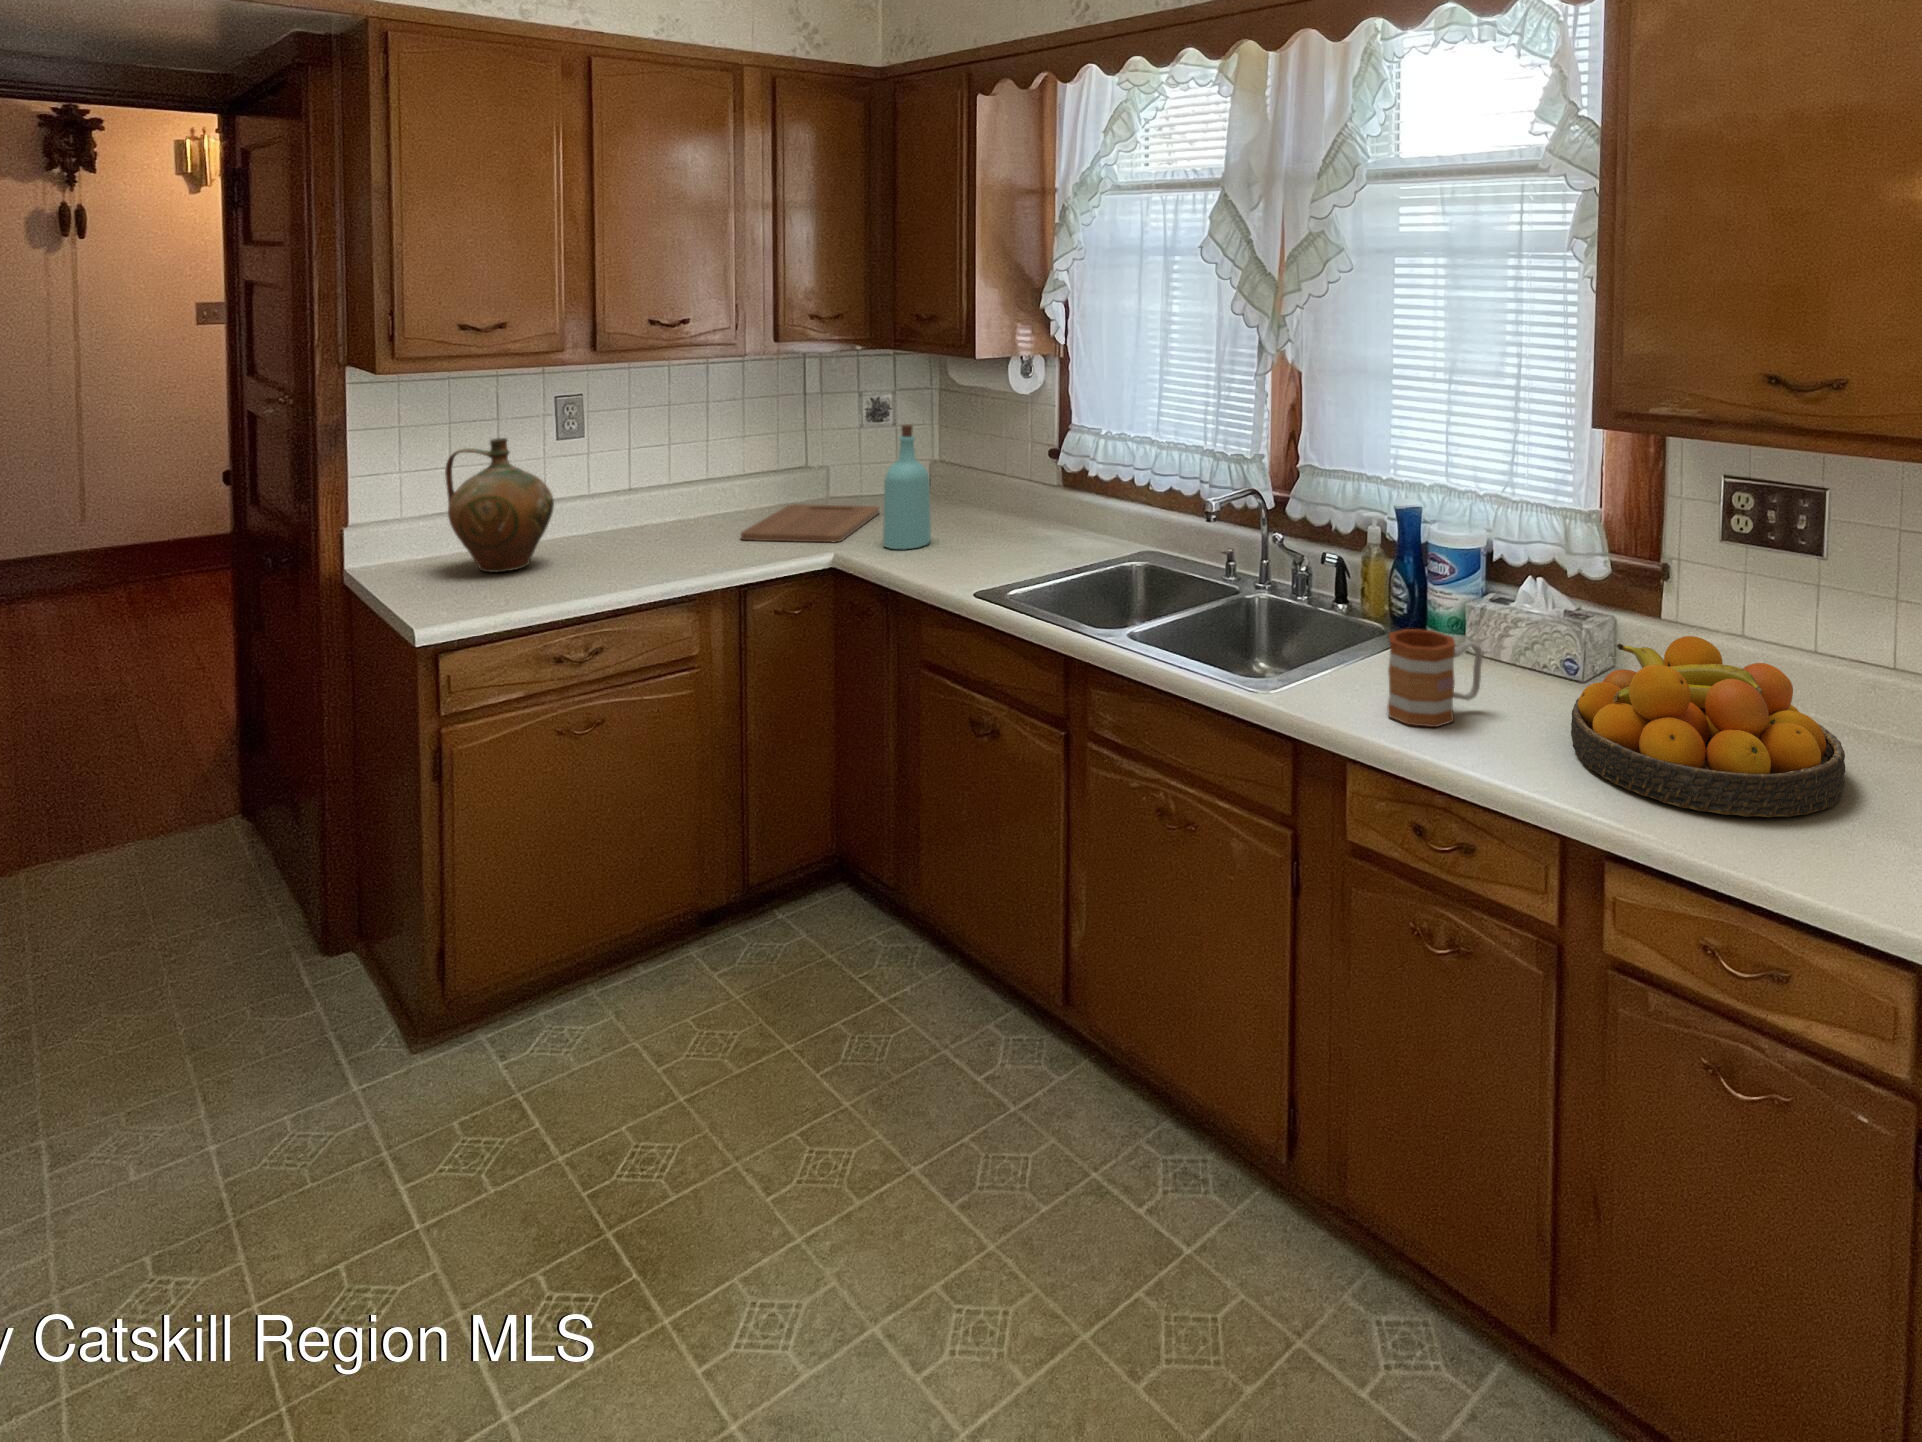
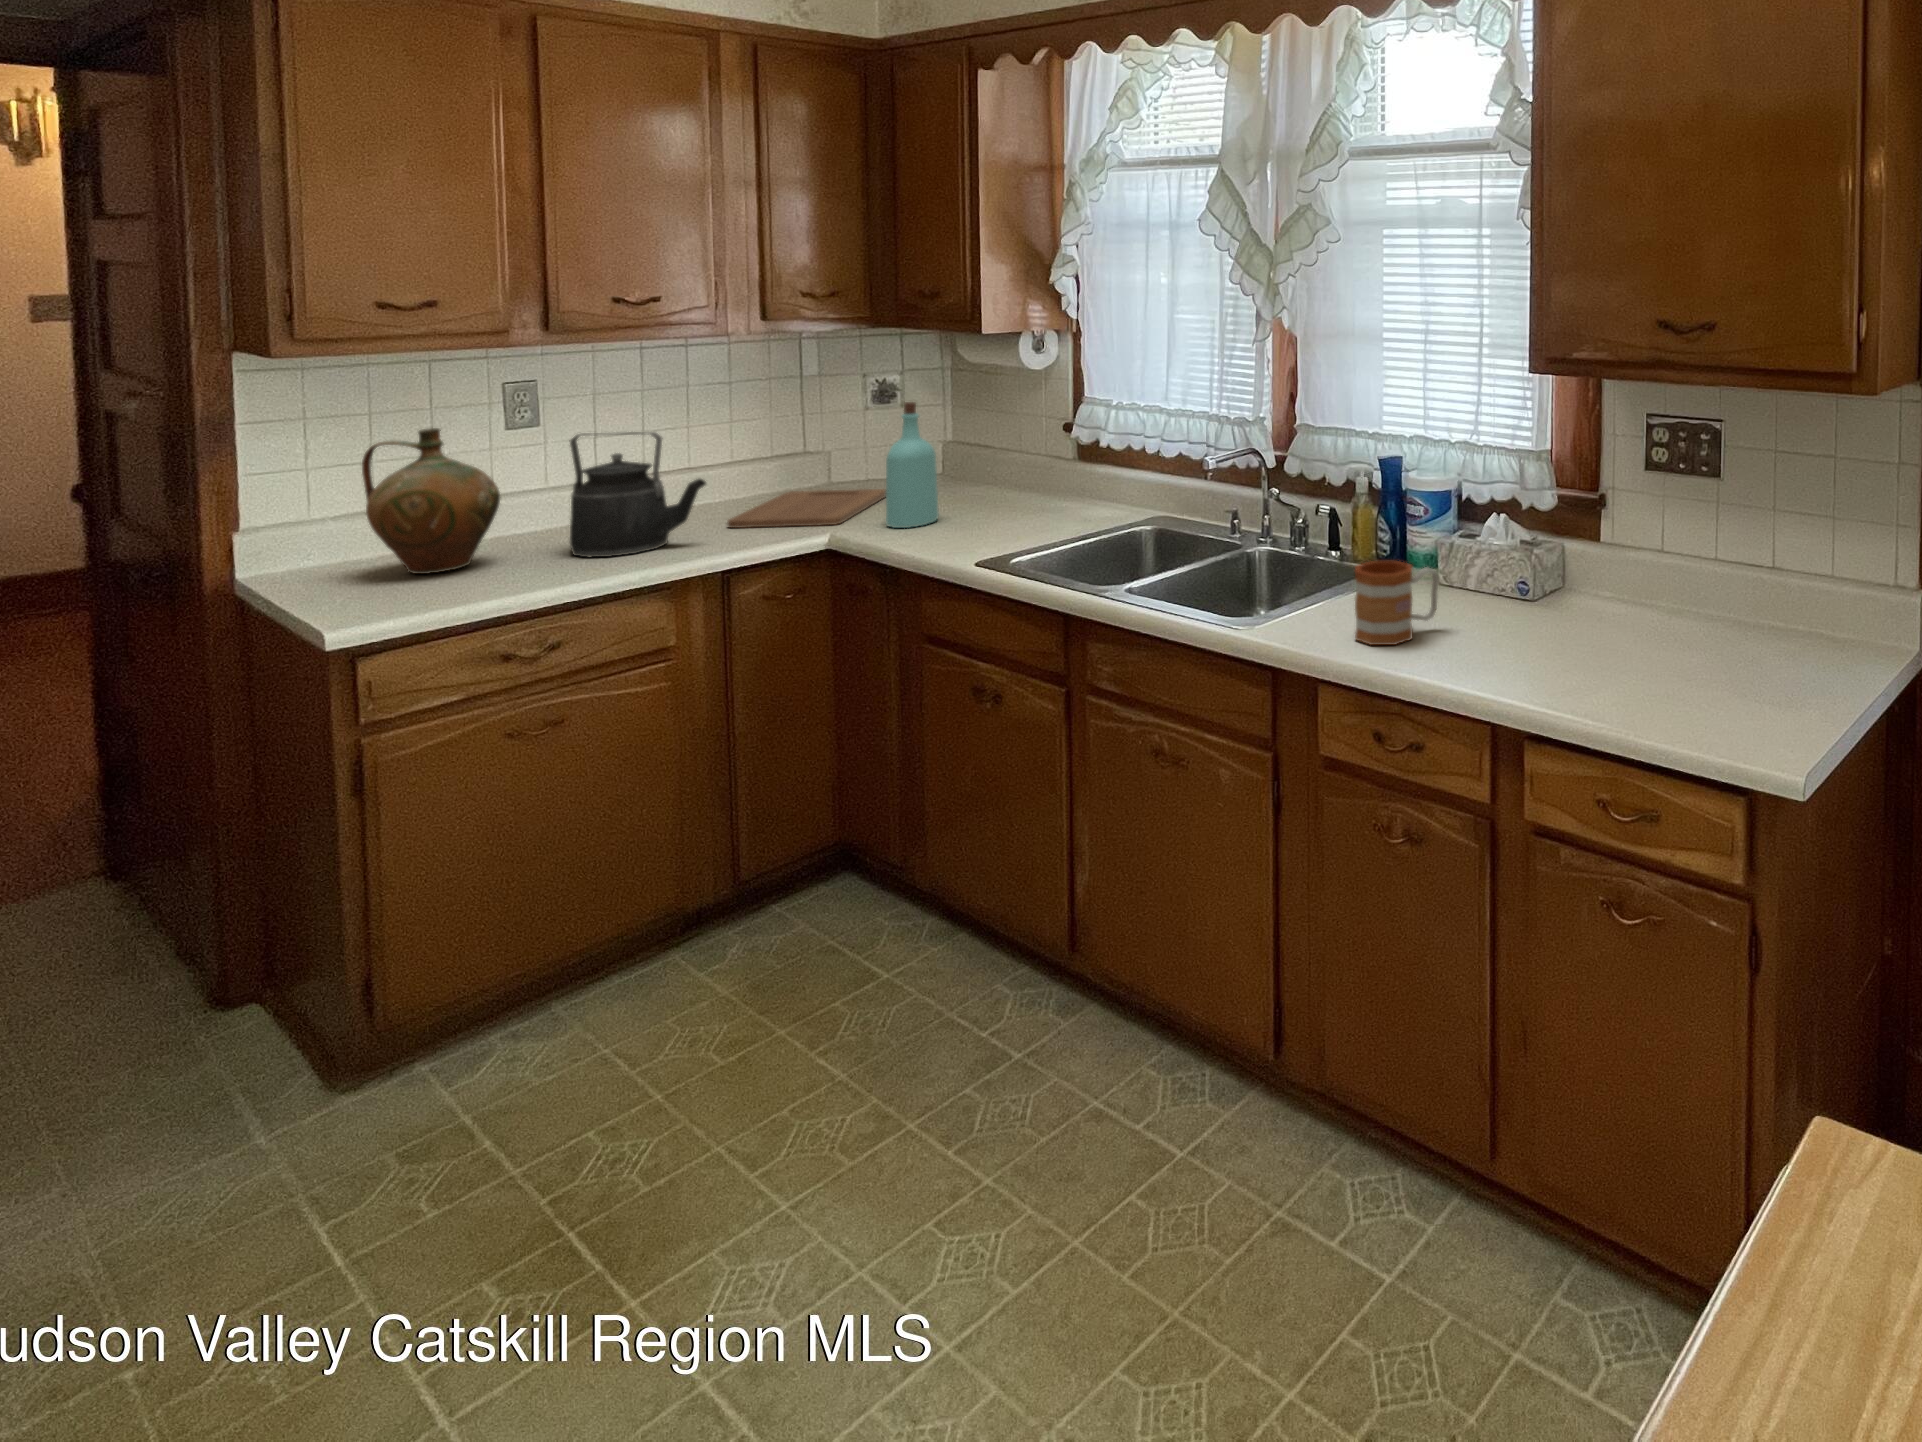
kettle: none [609,446,726,565] -> present [570,432,706,557]
fruit bowl: present [1571,636,1845,817] -> none [1507,549,1719,691]

